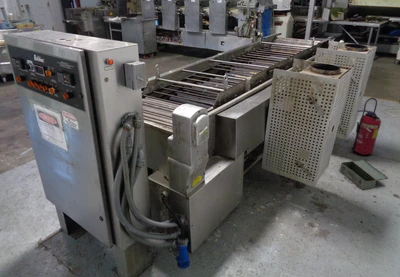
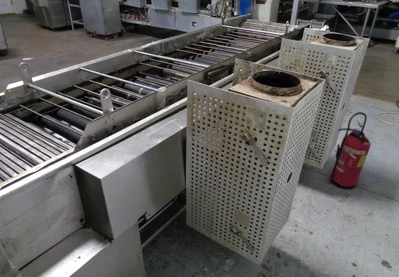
toolbox: present [340,159,388,190] -> none [309,199,375,252]

